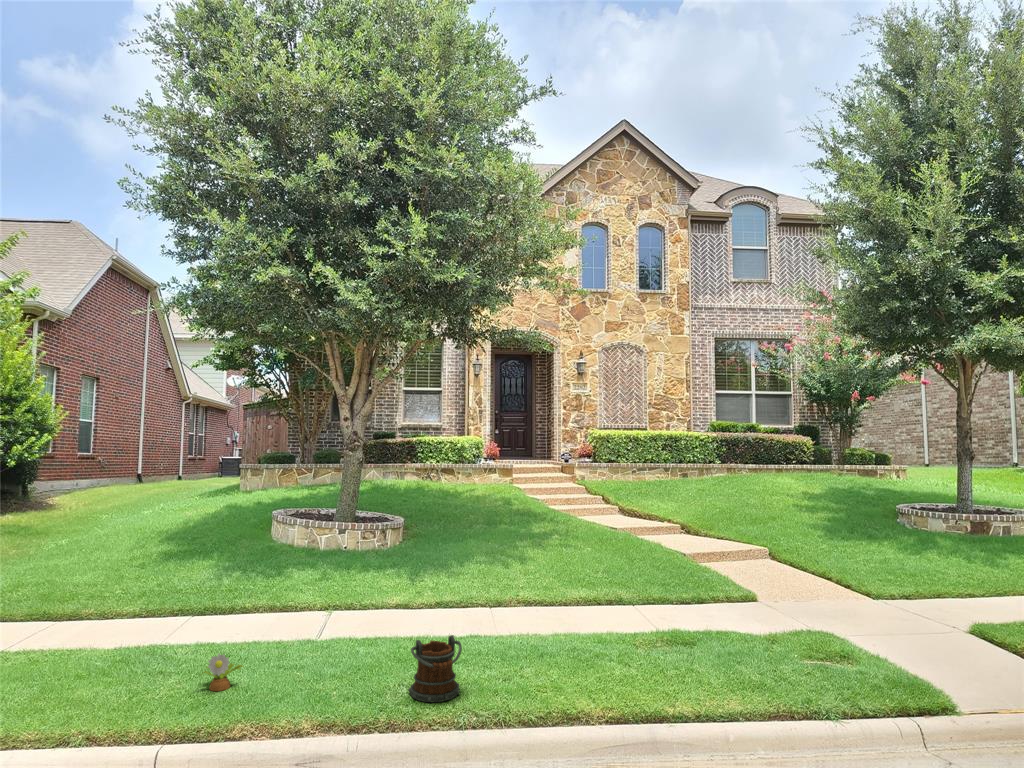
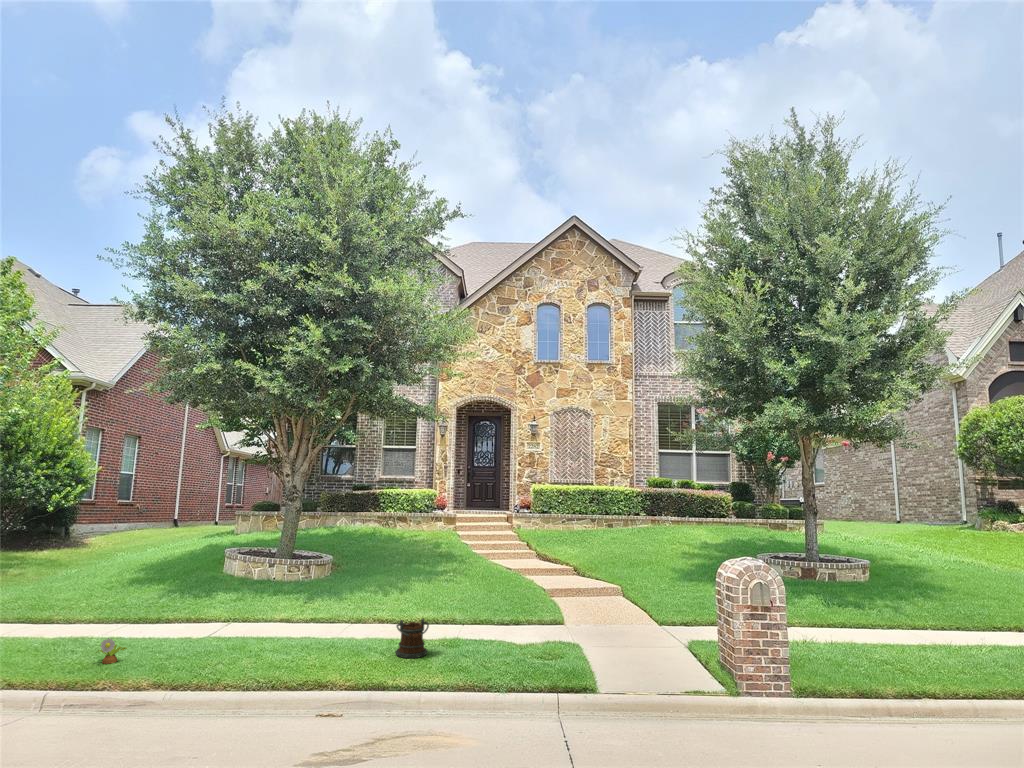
bucket: present [408,635,462,702] -> present [395,619,429,658]

